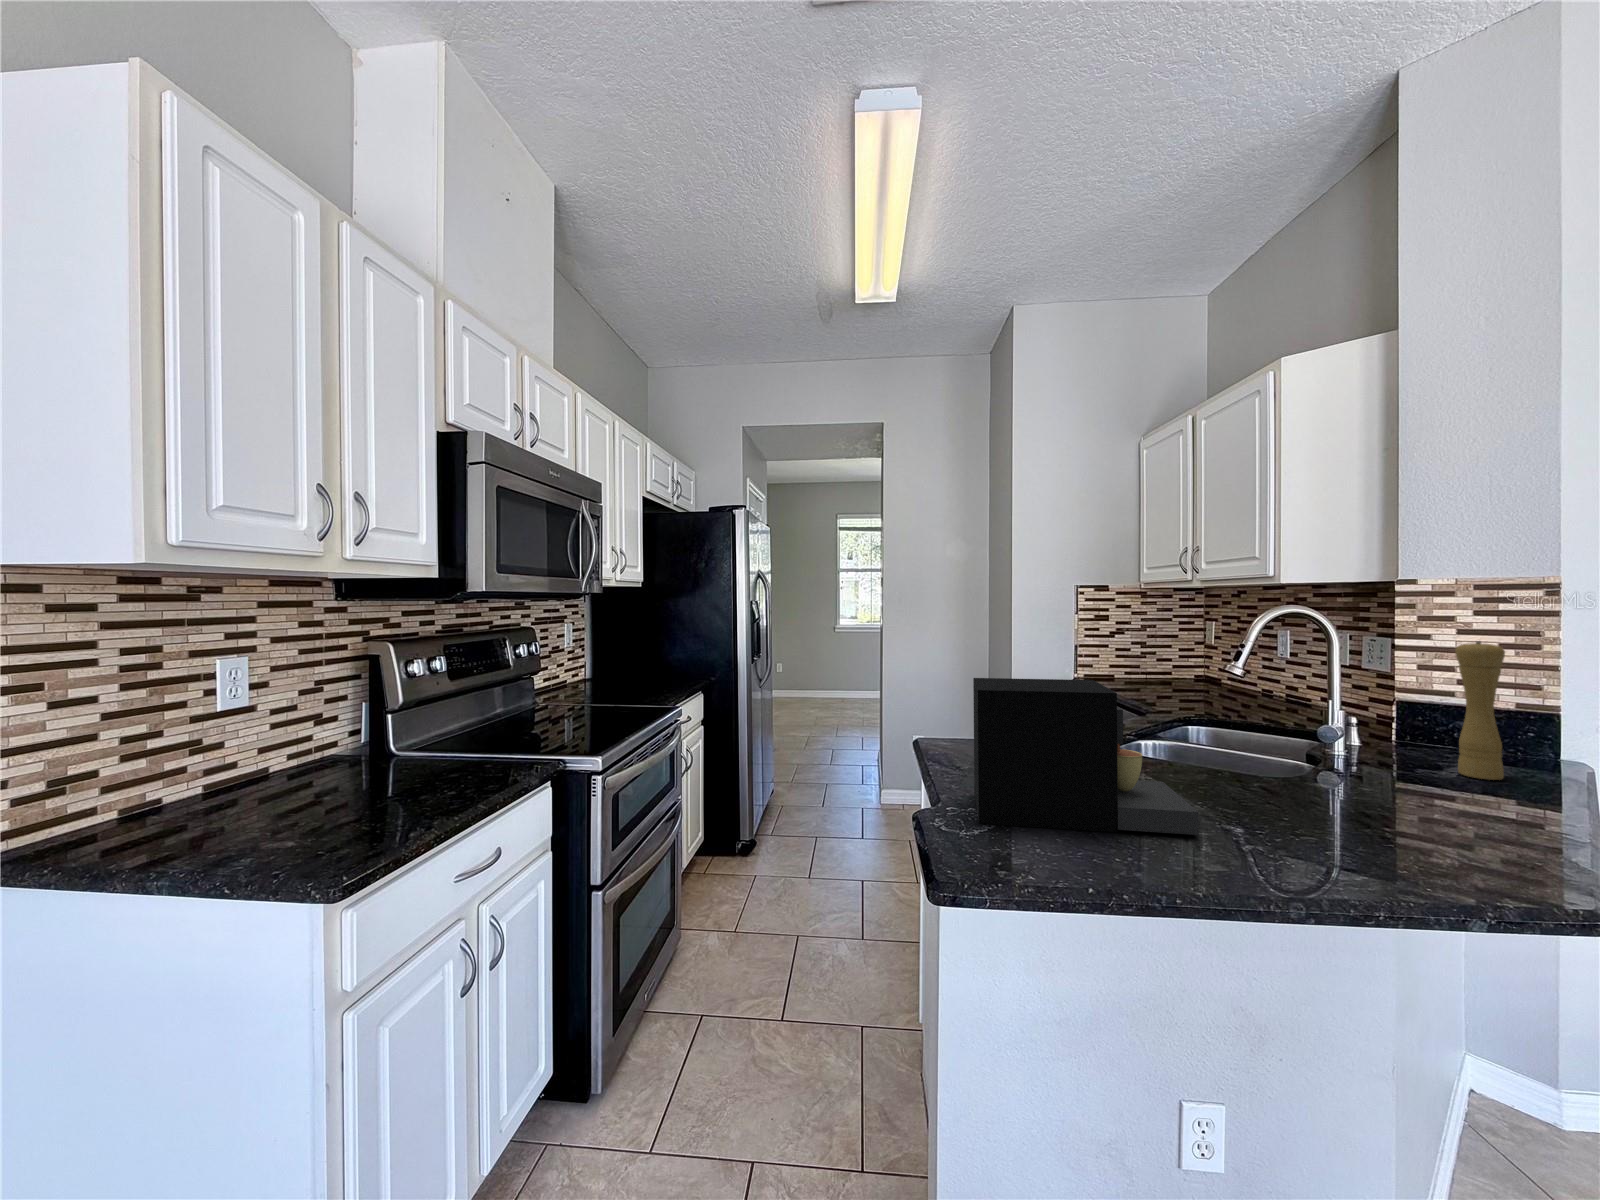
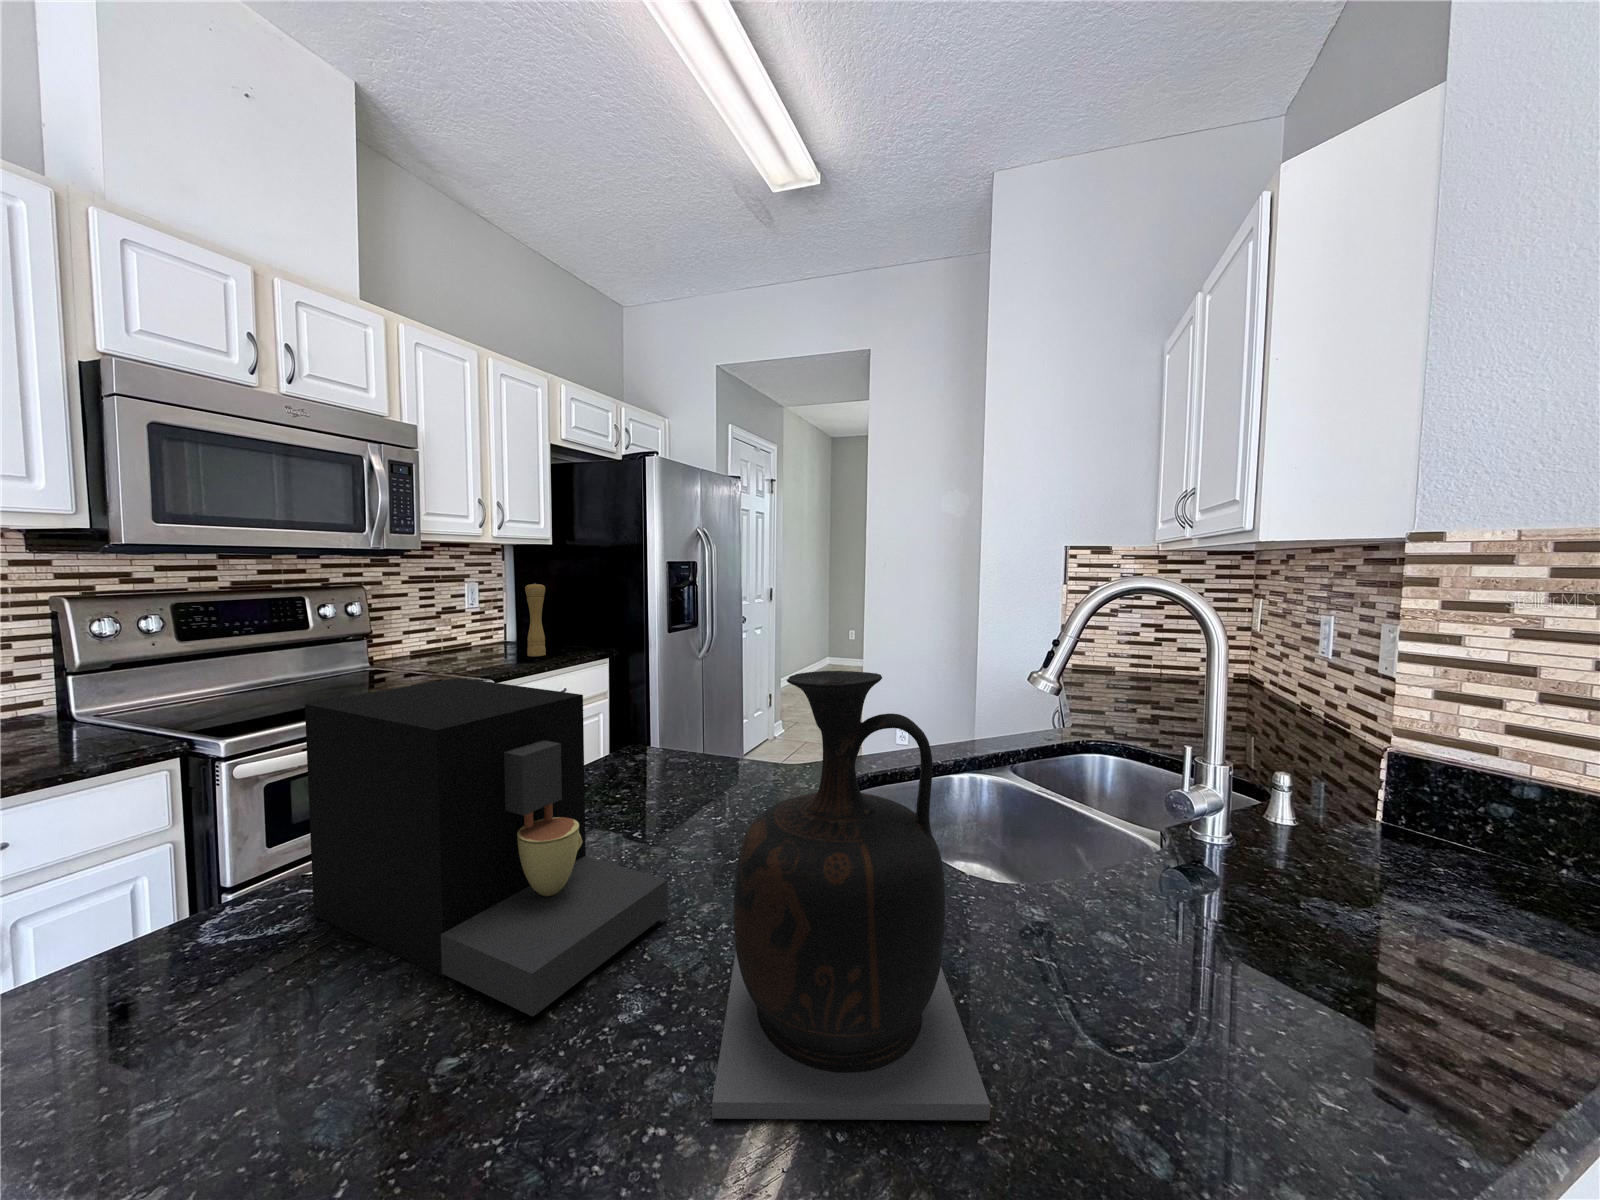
pepper mill: present [1455,641,1505,780] -> present [525,583,546,657]
vase: none [1224,652,1423,849] -> present [712,671,990,1120]

